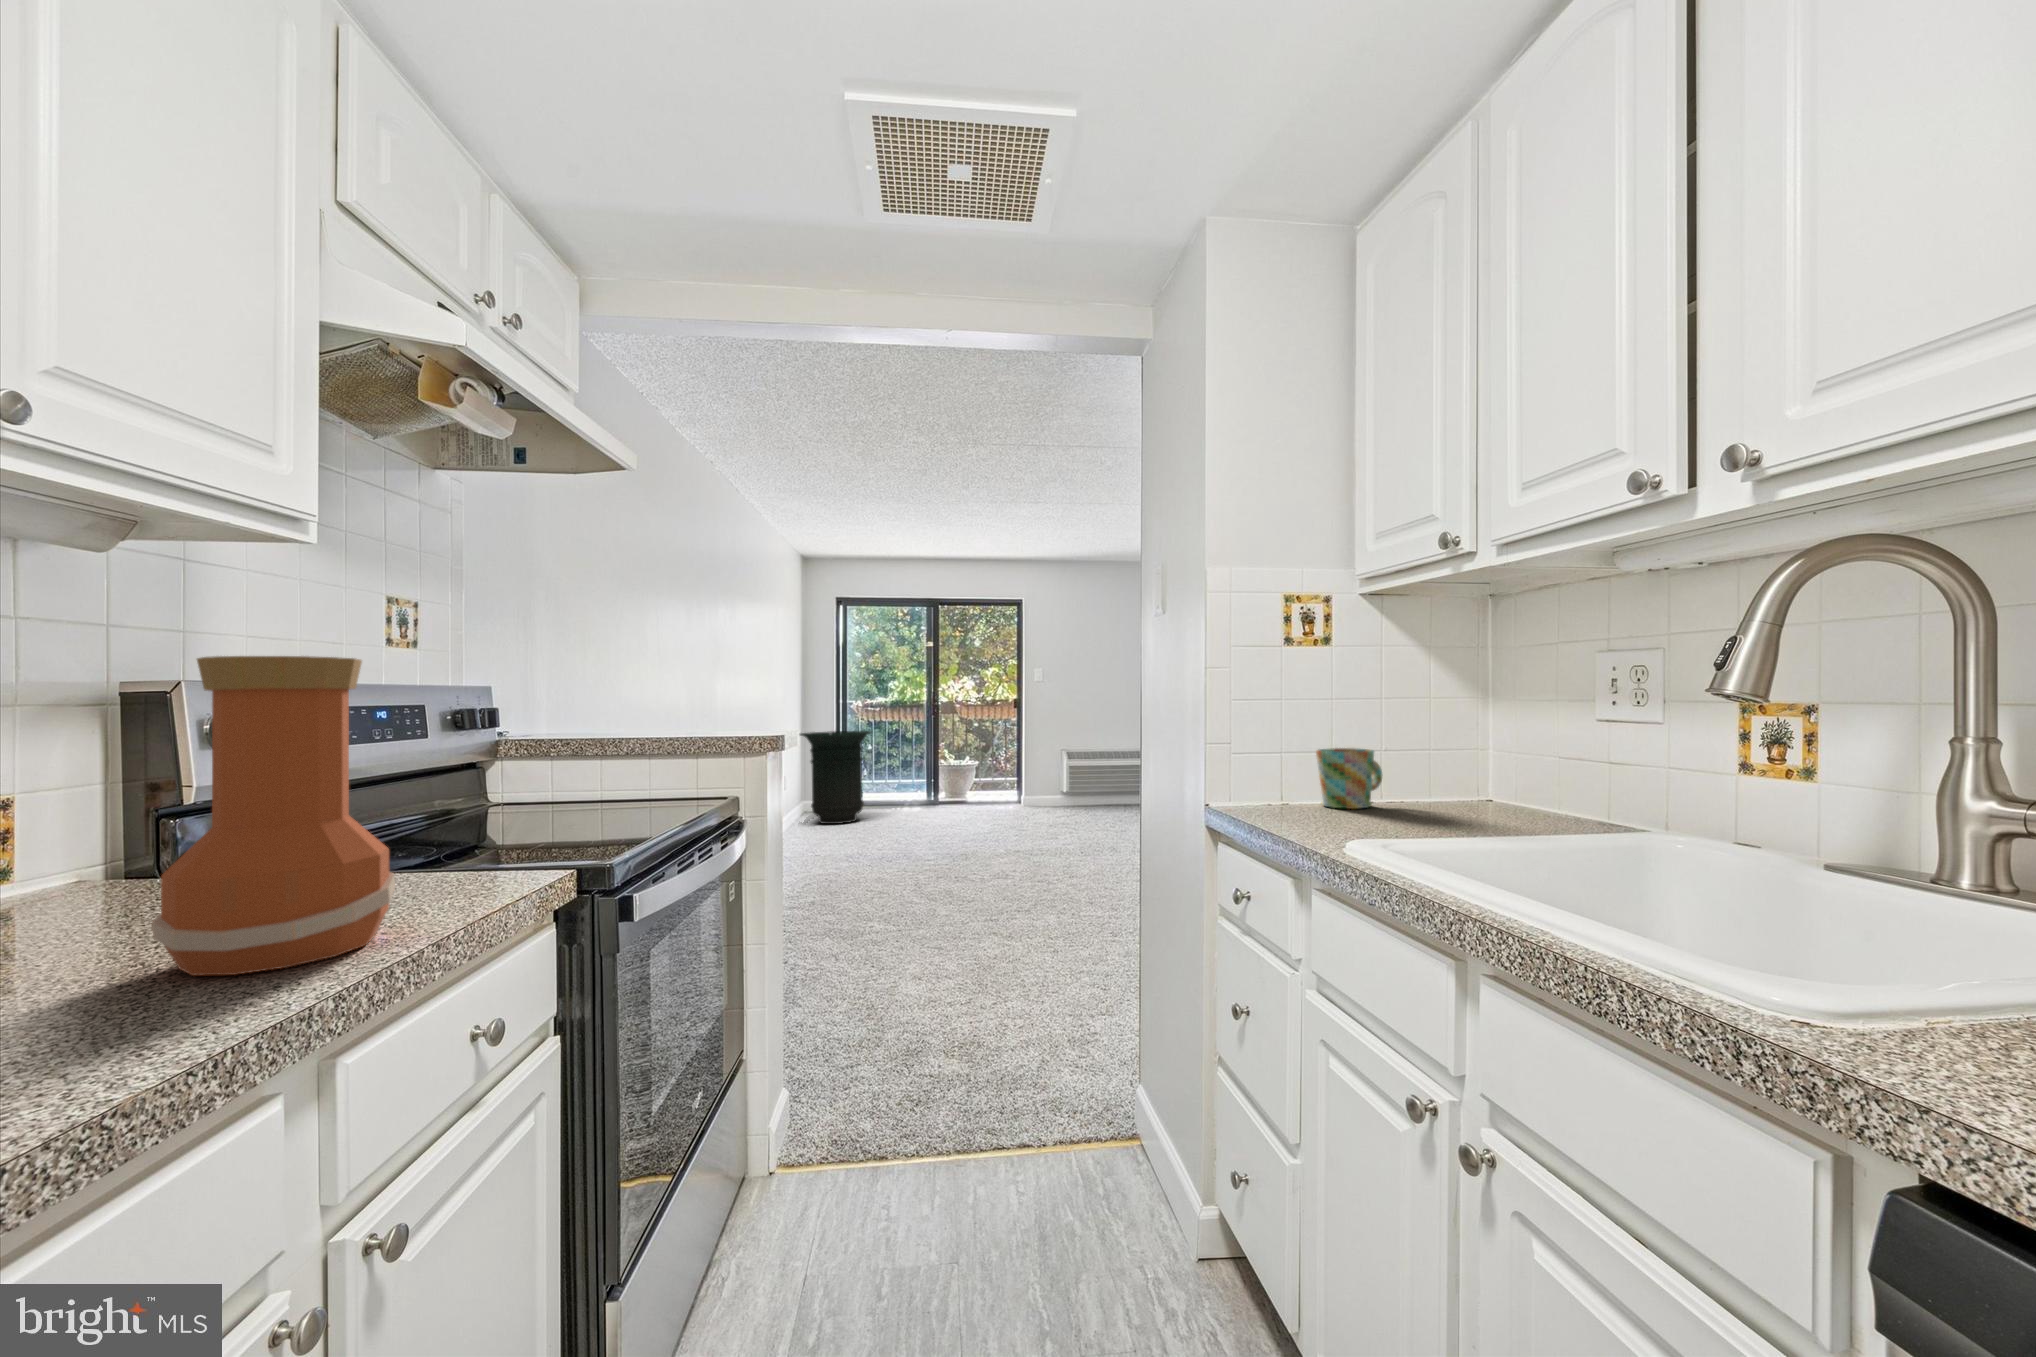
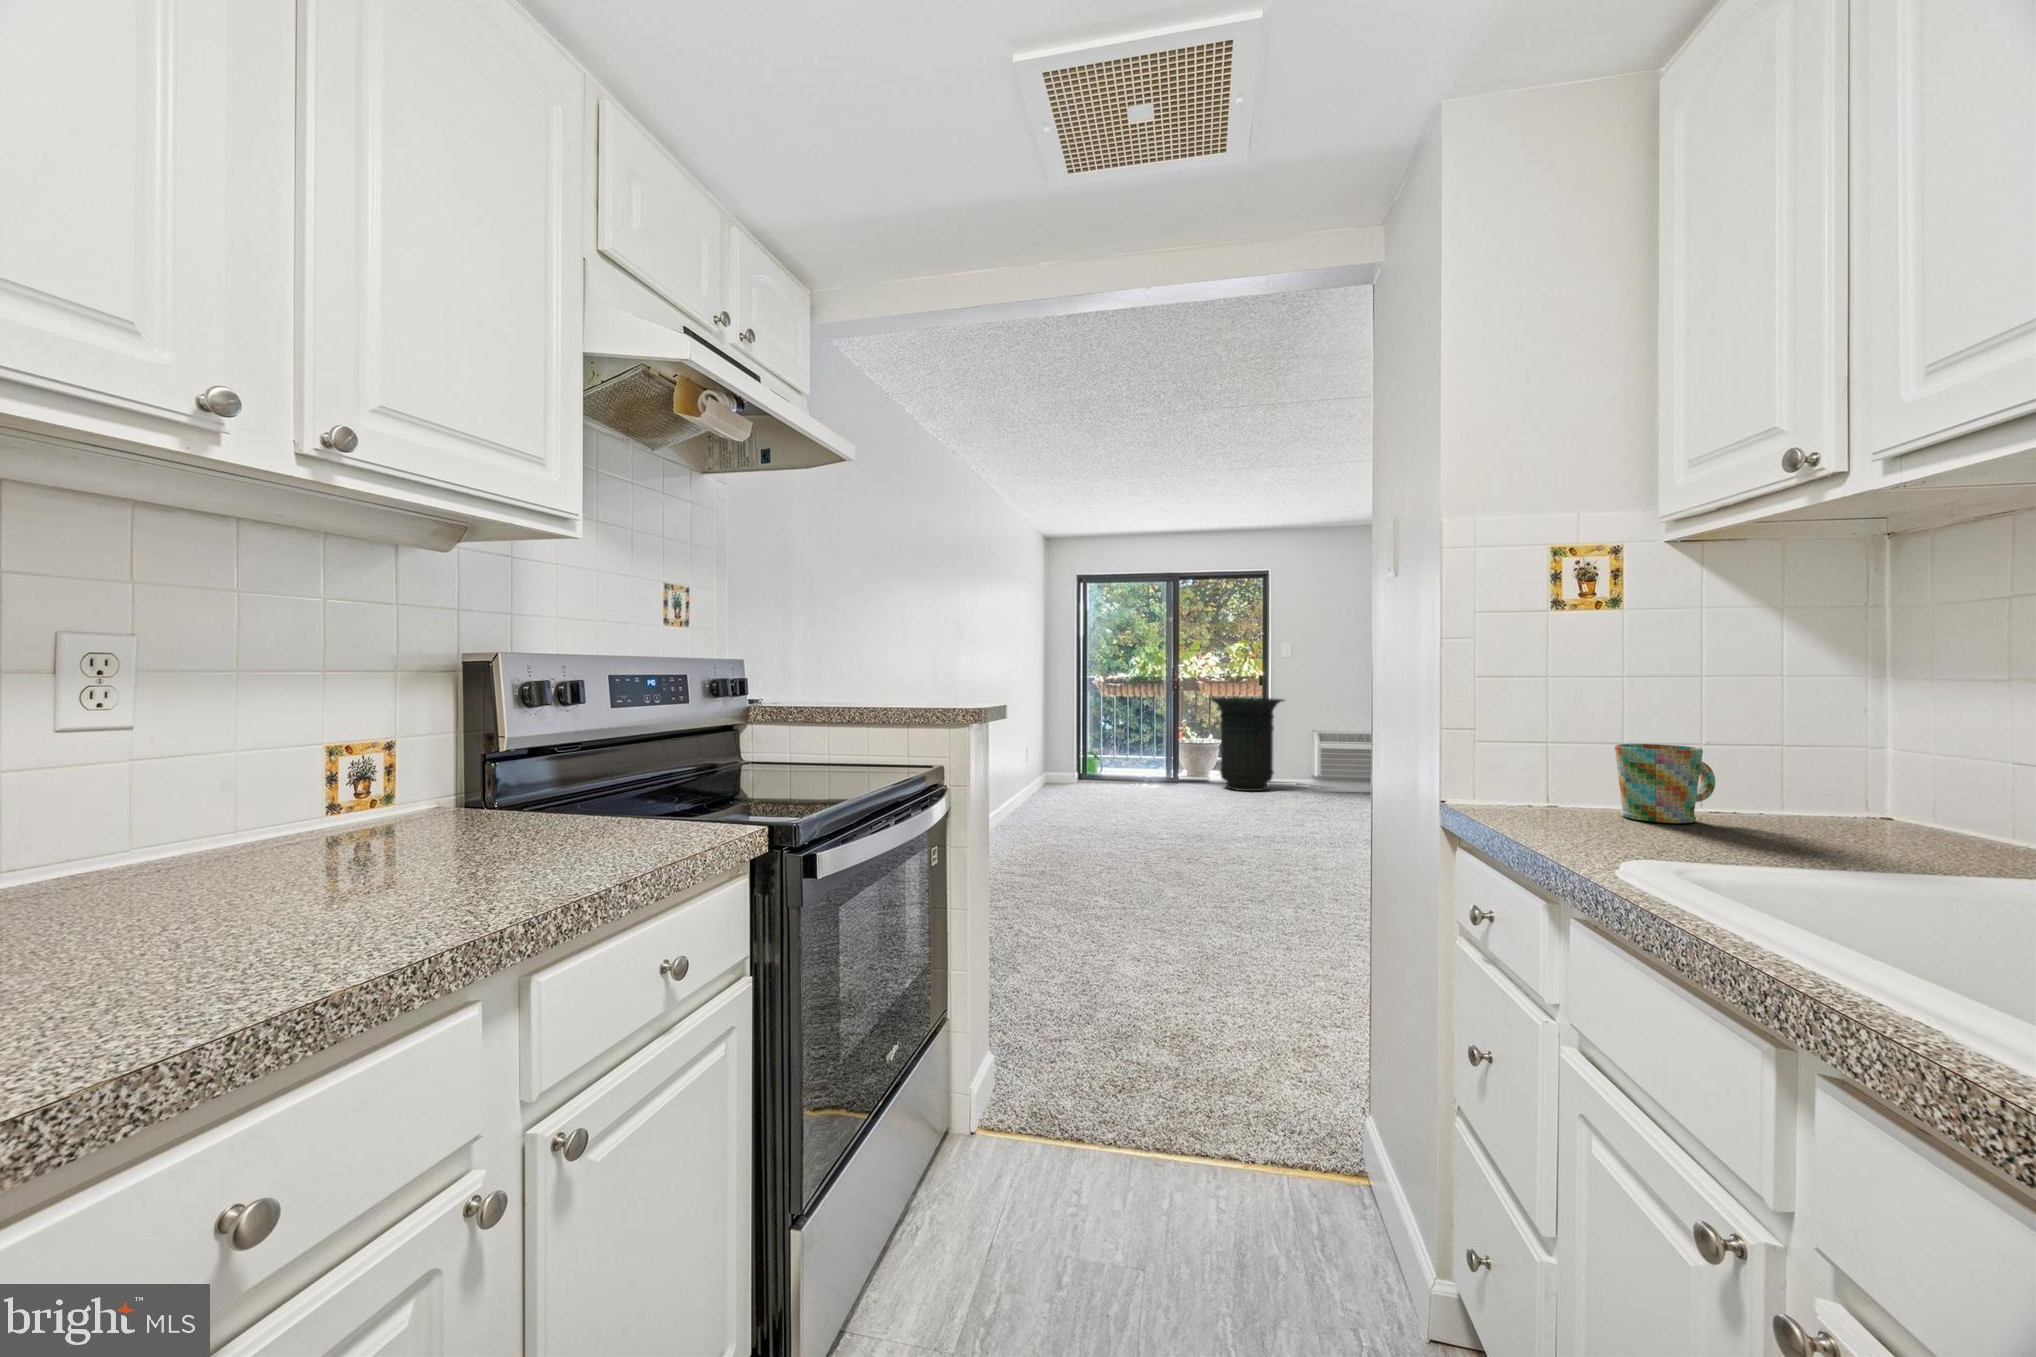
vase: present [152,656,395,976] -> none [413,616,597,892]
trash can: present [800,731,872,824] -> present [1210,698,1285,791]

